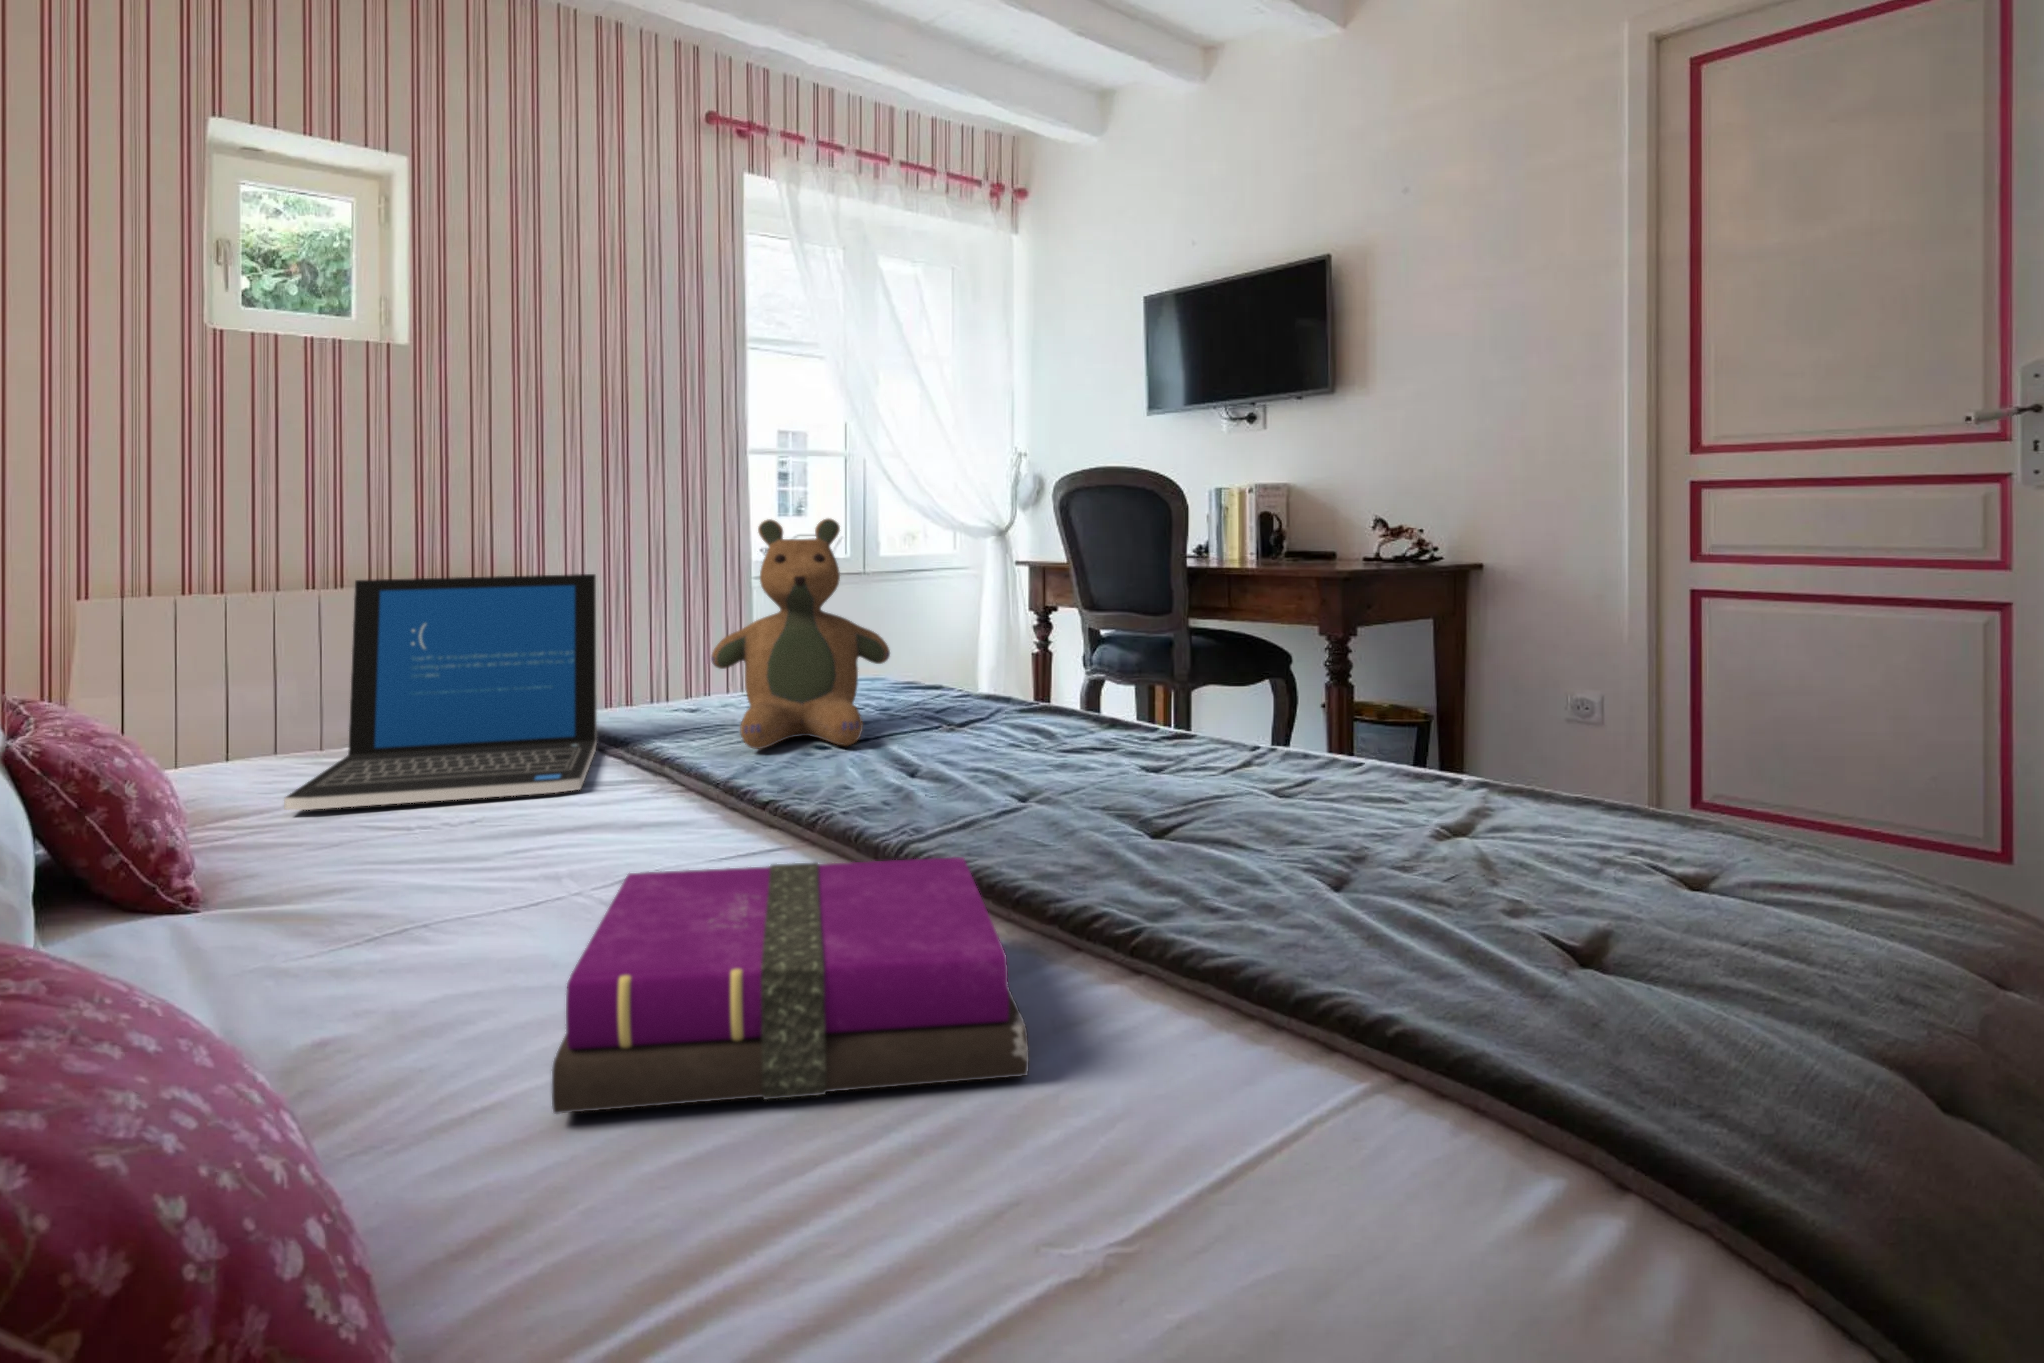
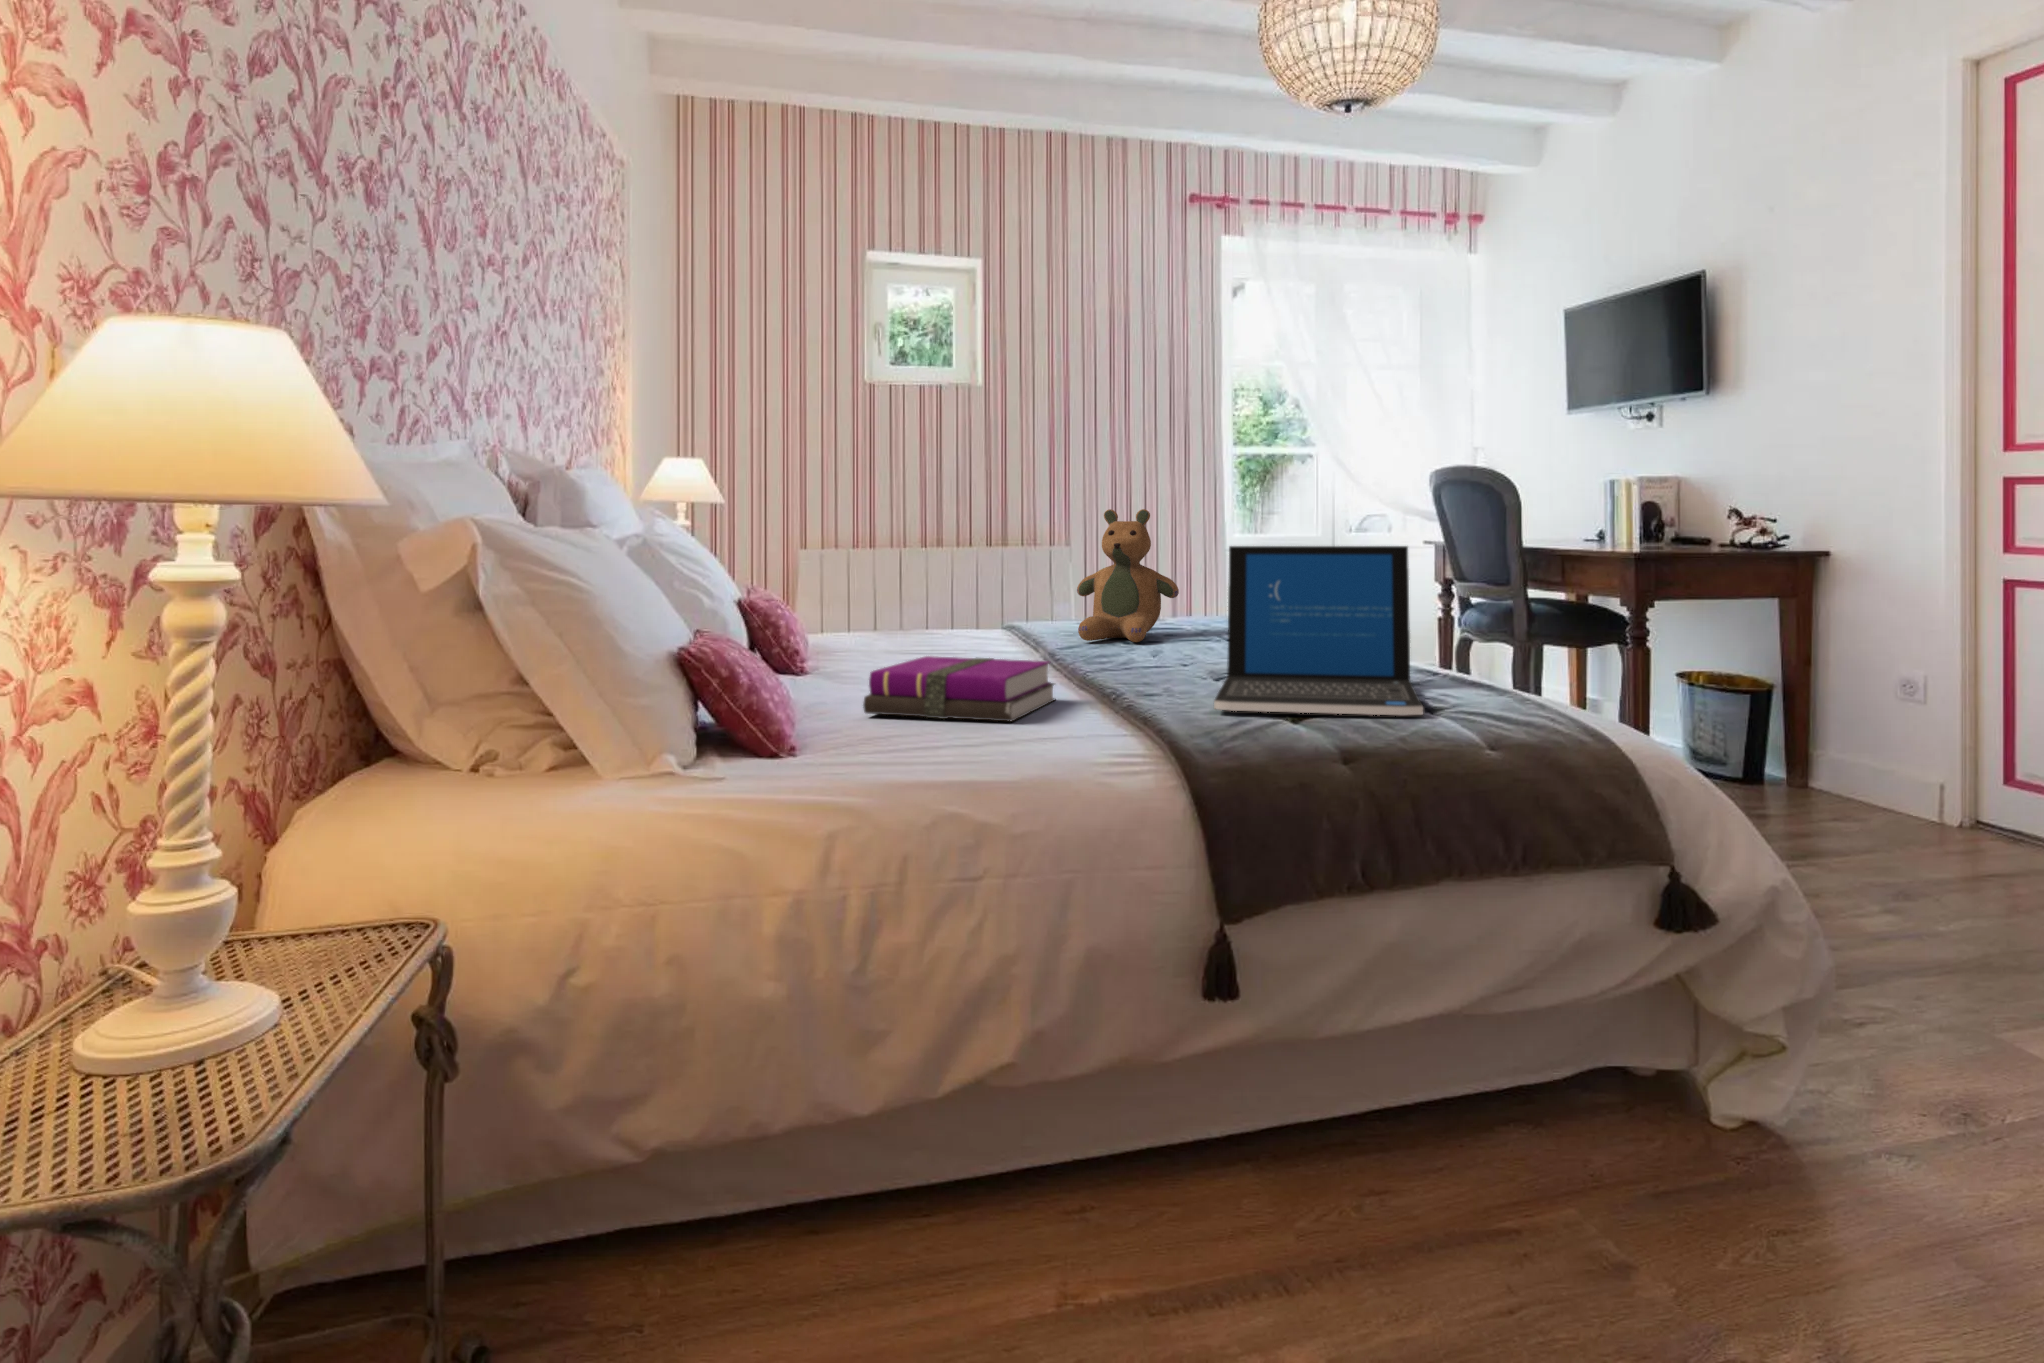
laptop: present [284,574,597,810] -> present [1214,546,1423,715]

